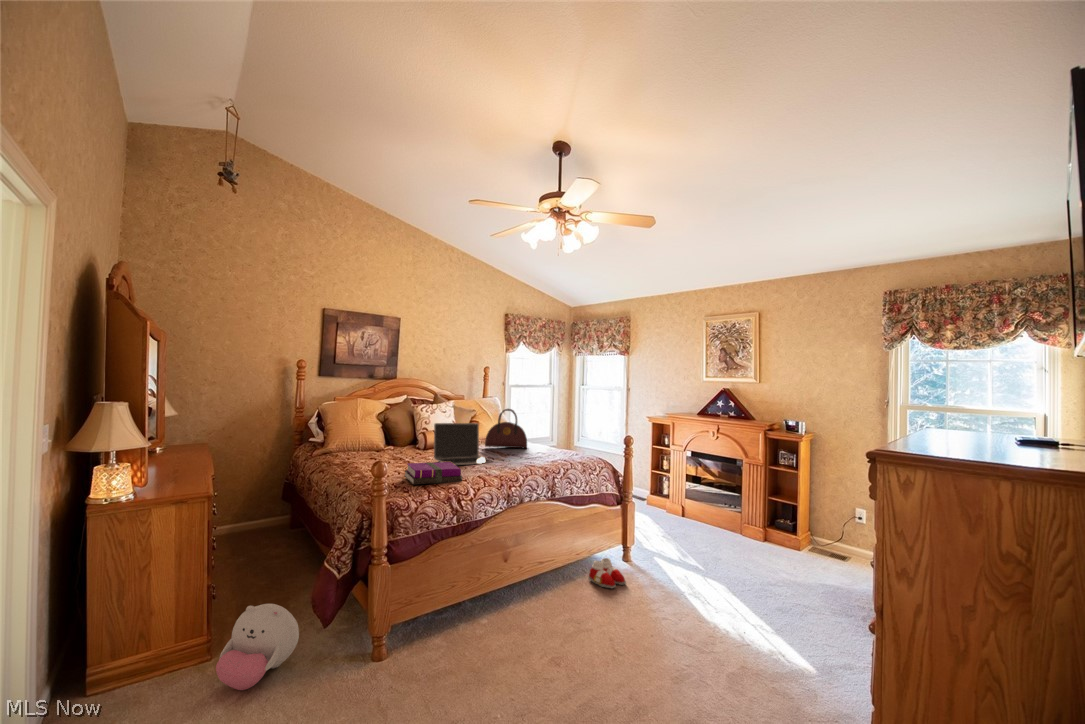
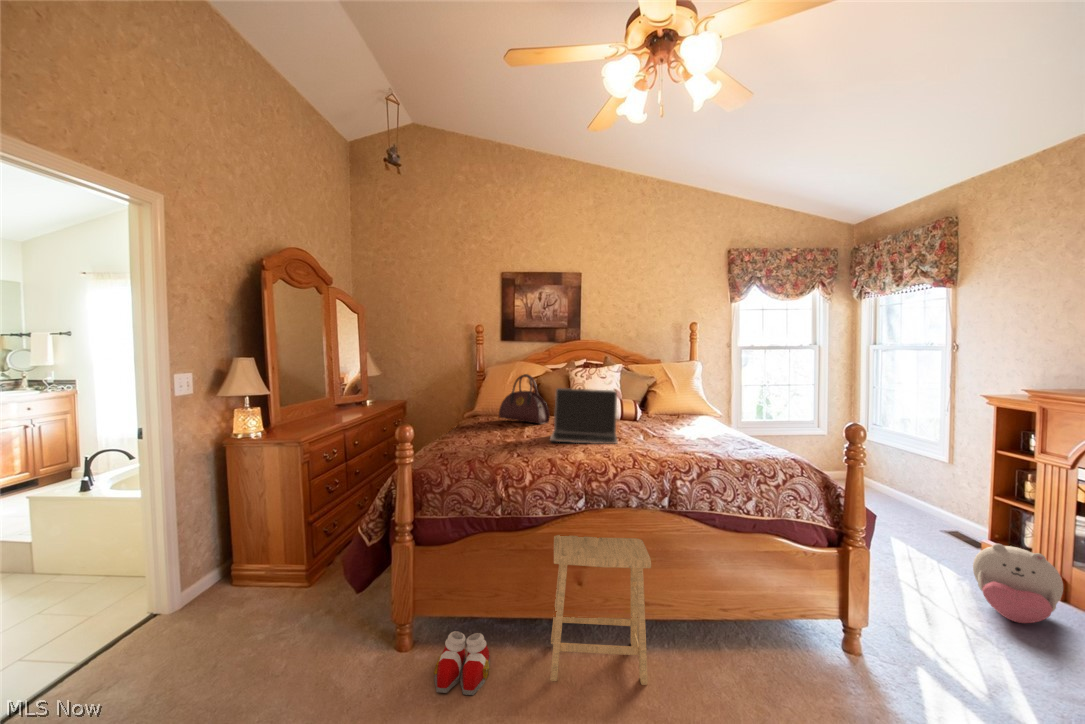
handbag: present [485,409,527,448] -> present [499,374,550,424]
notebook: present [405,462,462,485] -> none [466,432,537,462]
footstool: none [482,521,557,628] -> present [550,535,651,685]
slippers: present [588,558,626,588] -> present [434,631,490,695]
plush toy: present [216,604,299,690] -> present [973,544,1063,623]

